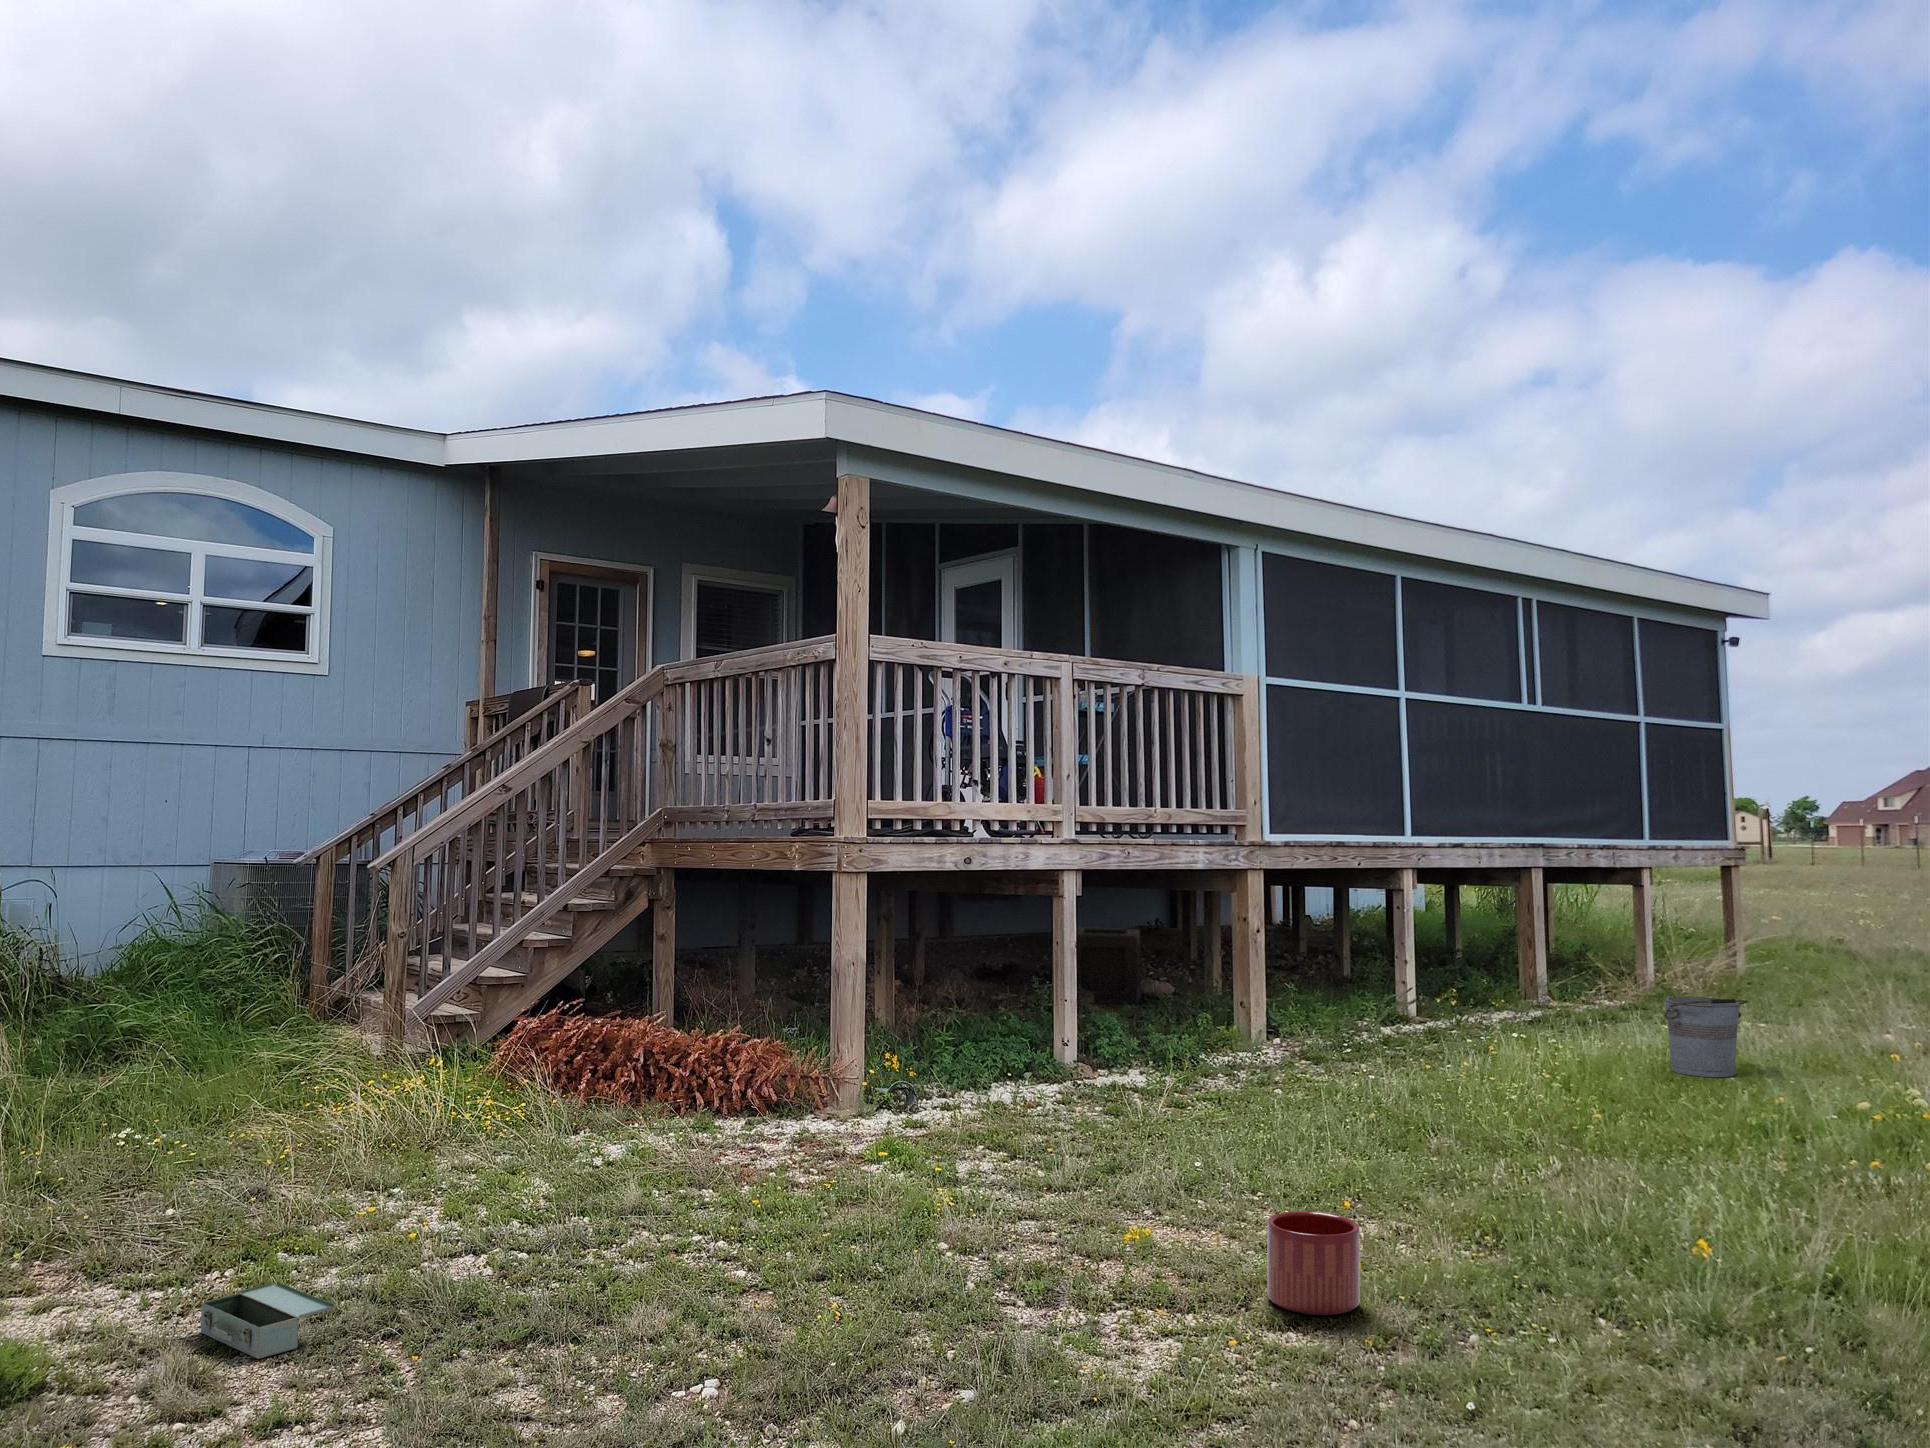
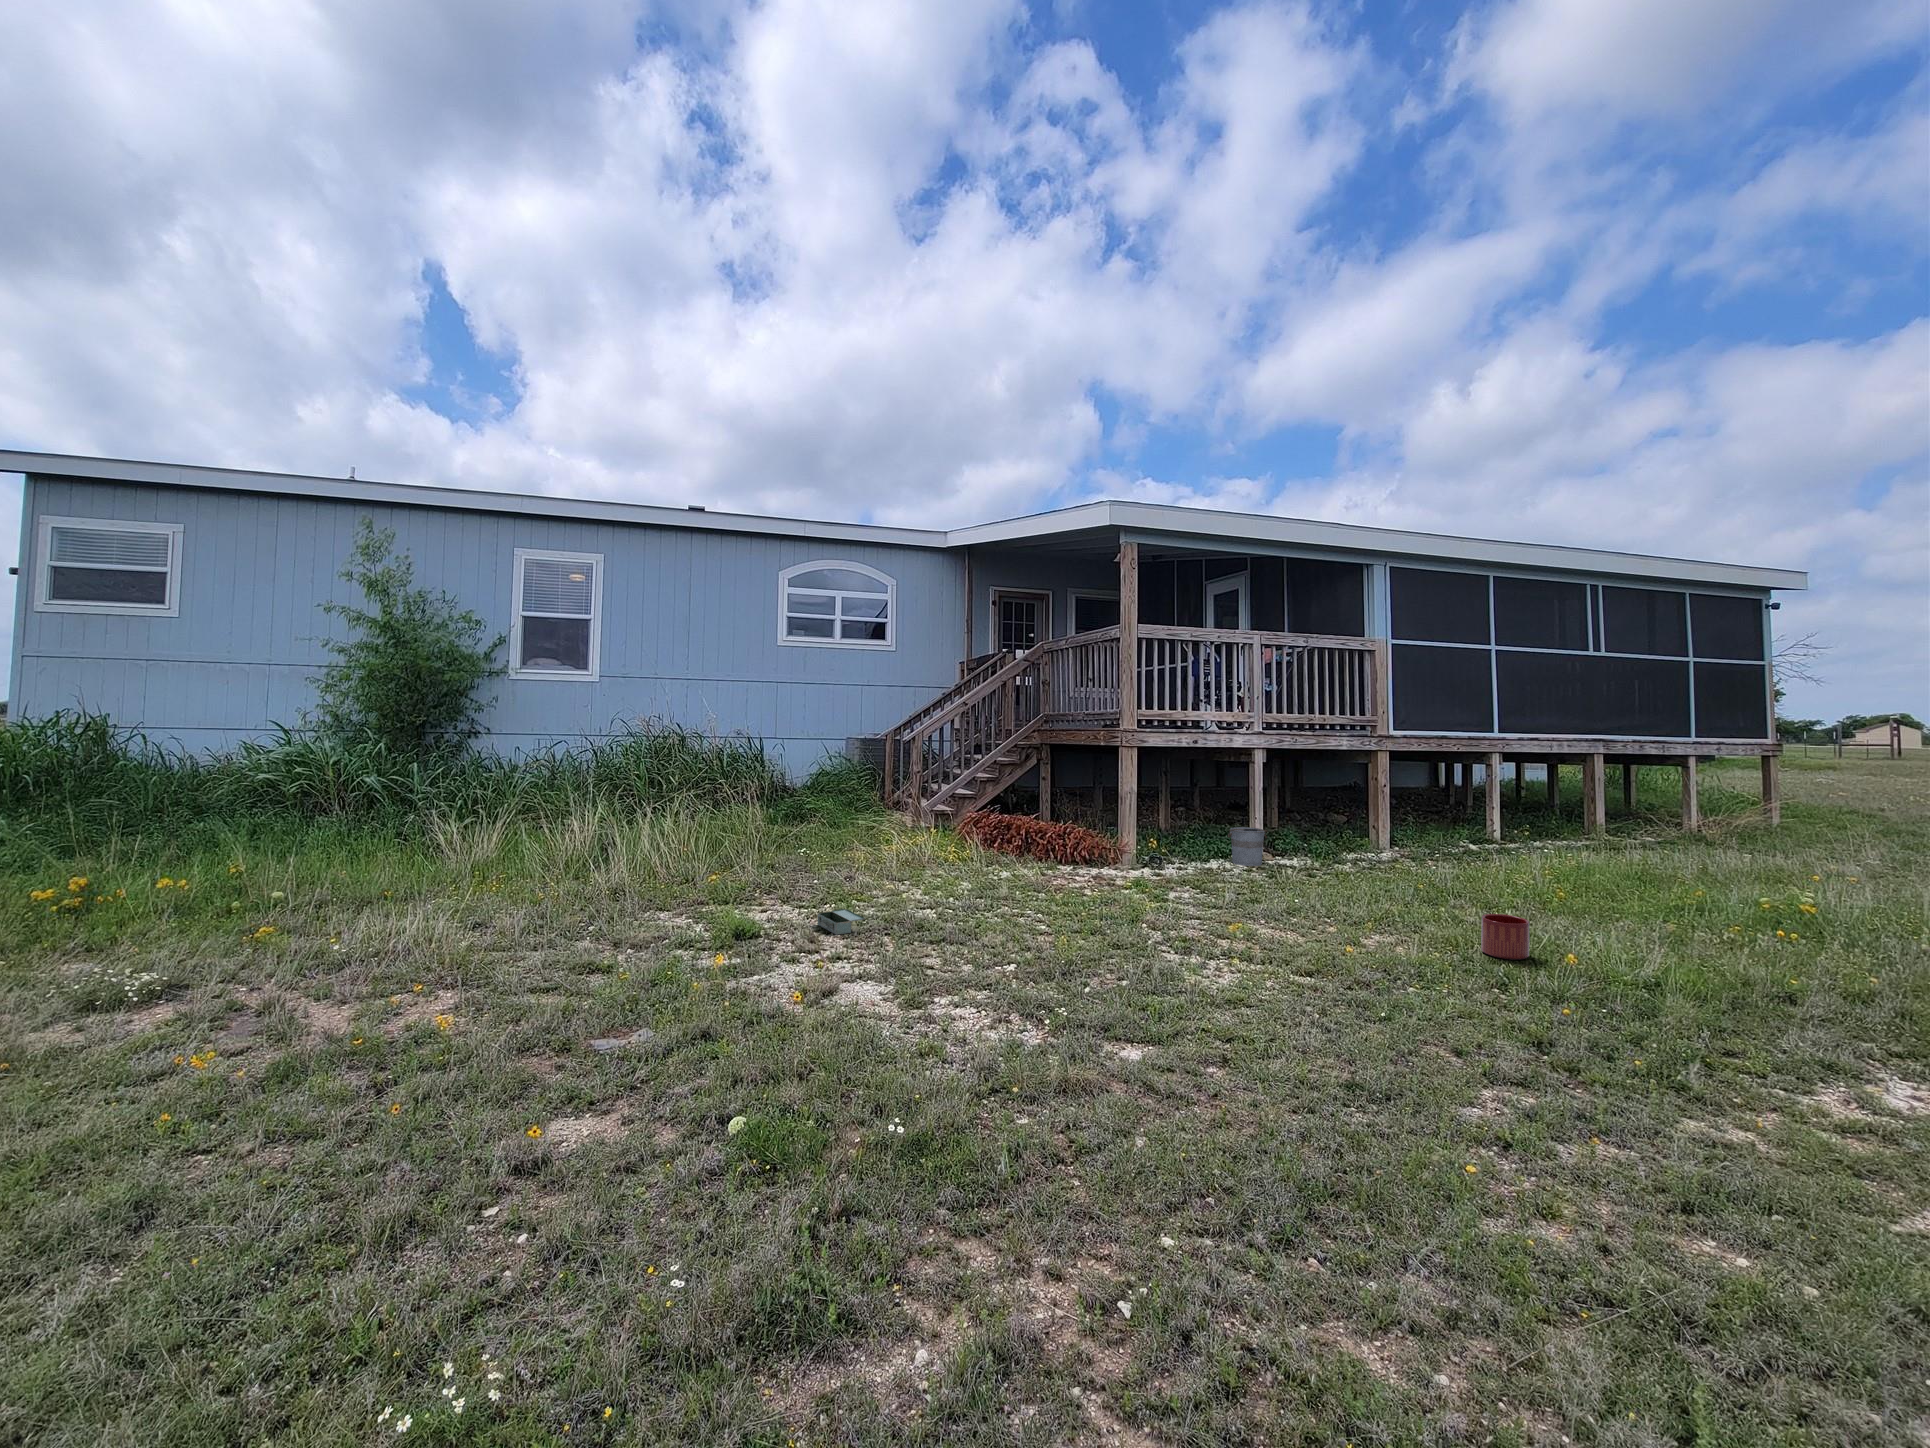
wooden crate: present [1077,927,1140,1004] -> none [1282,779,1327,823]
bucket: present [1664,997,1748,1077] -> present [1228,827,1267,866]
planter: present [1267,1211,1360,1315] -> present [1481,914,1529,960]

